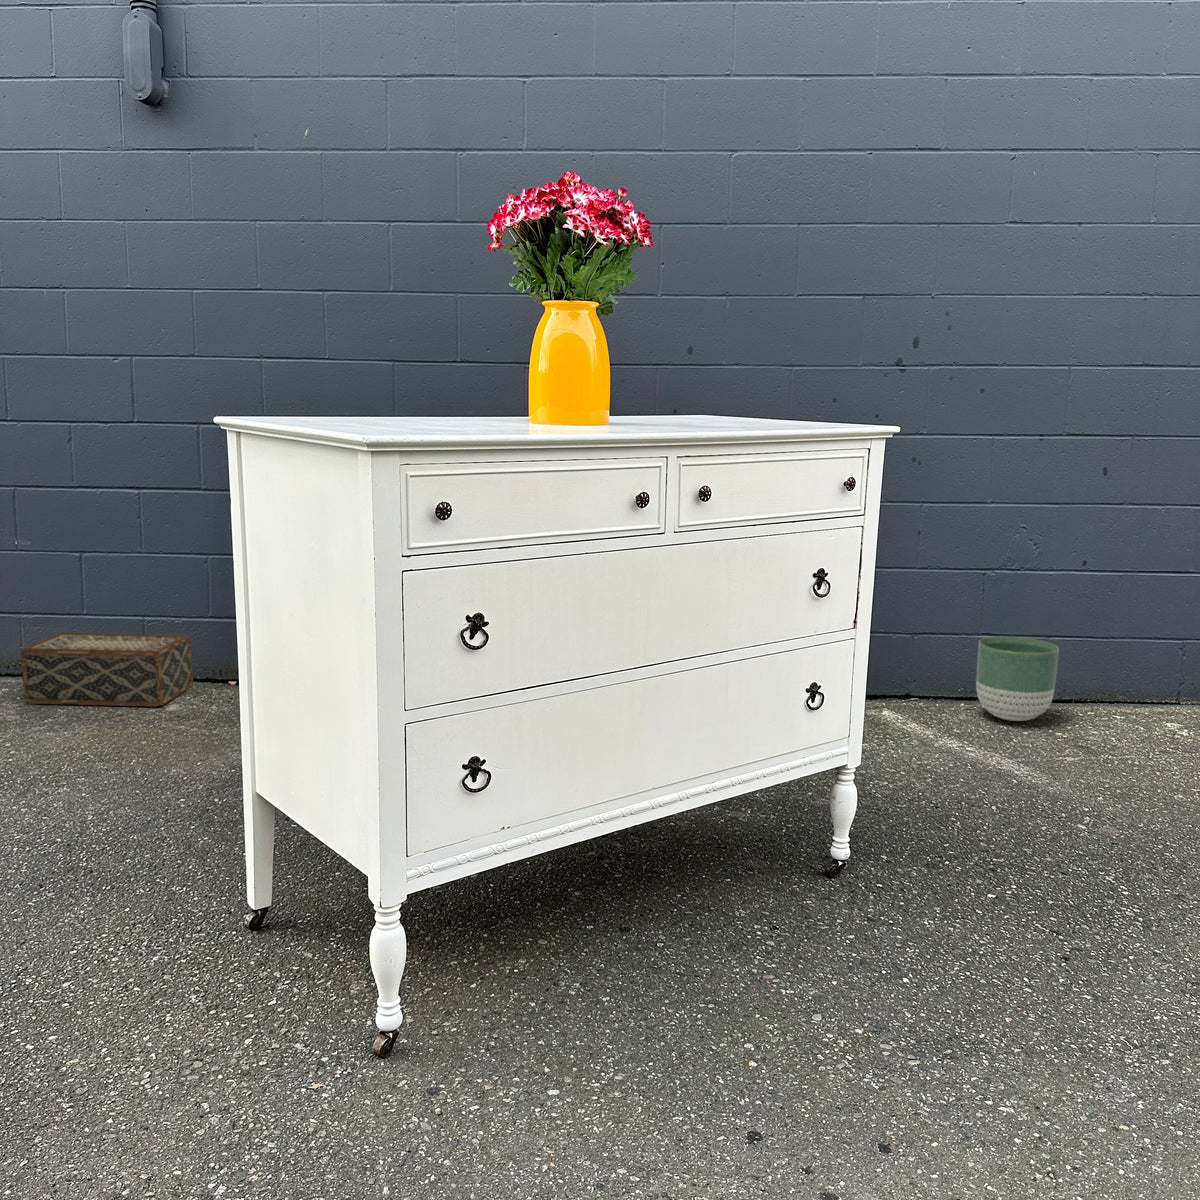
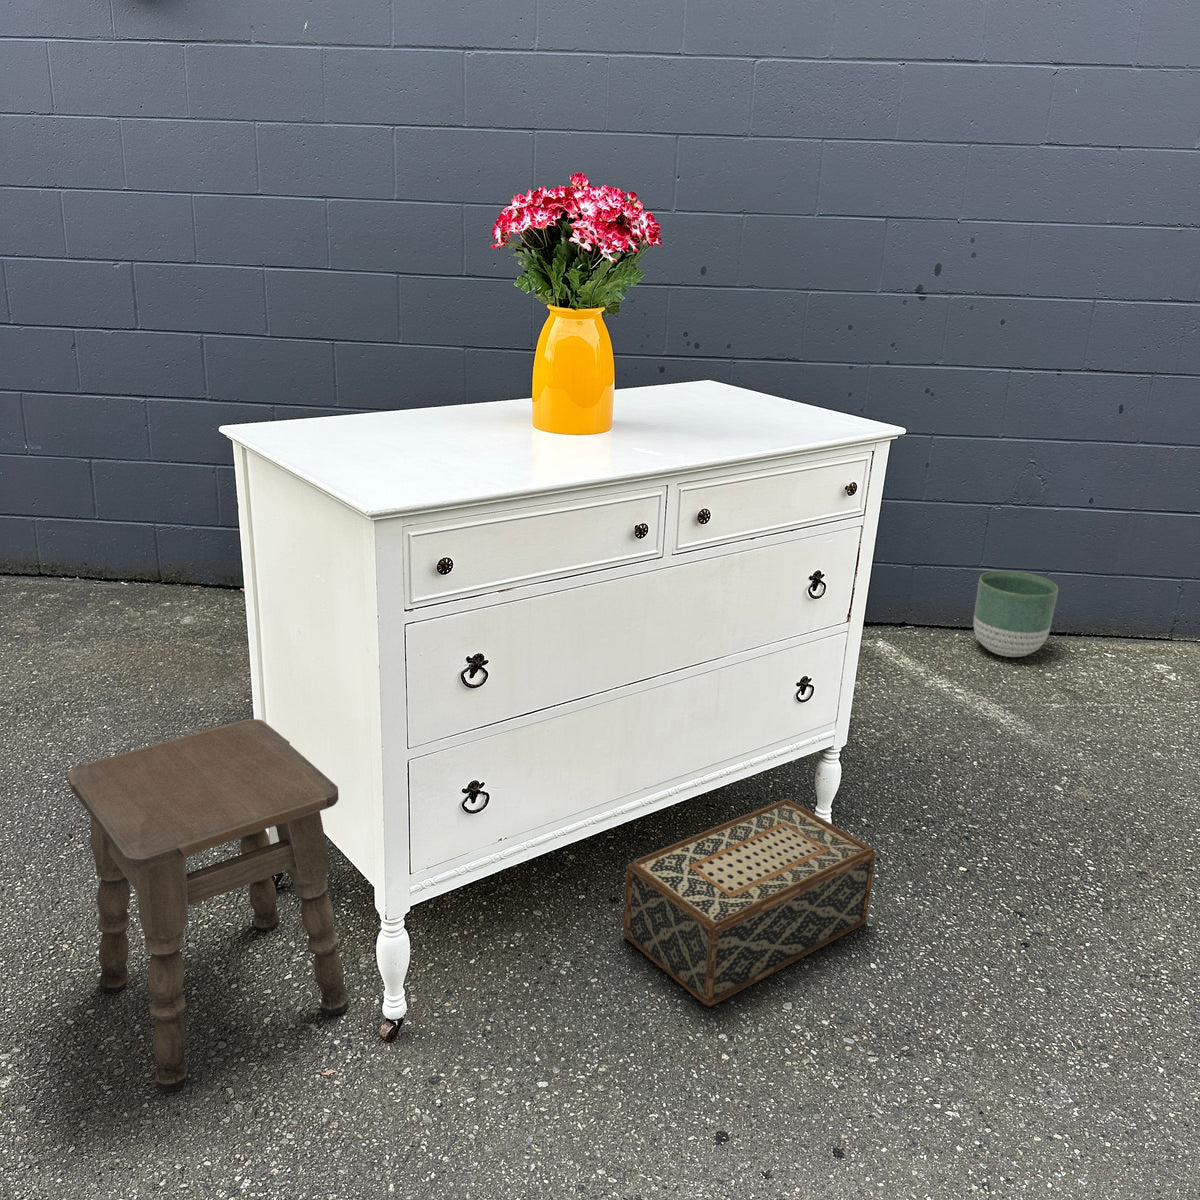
woven basket: present [21,632,193,706] -> present [623,798,875,1007]
side table: none [44,721,337,1107] -> present [67,719,349,1092]

